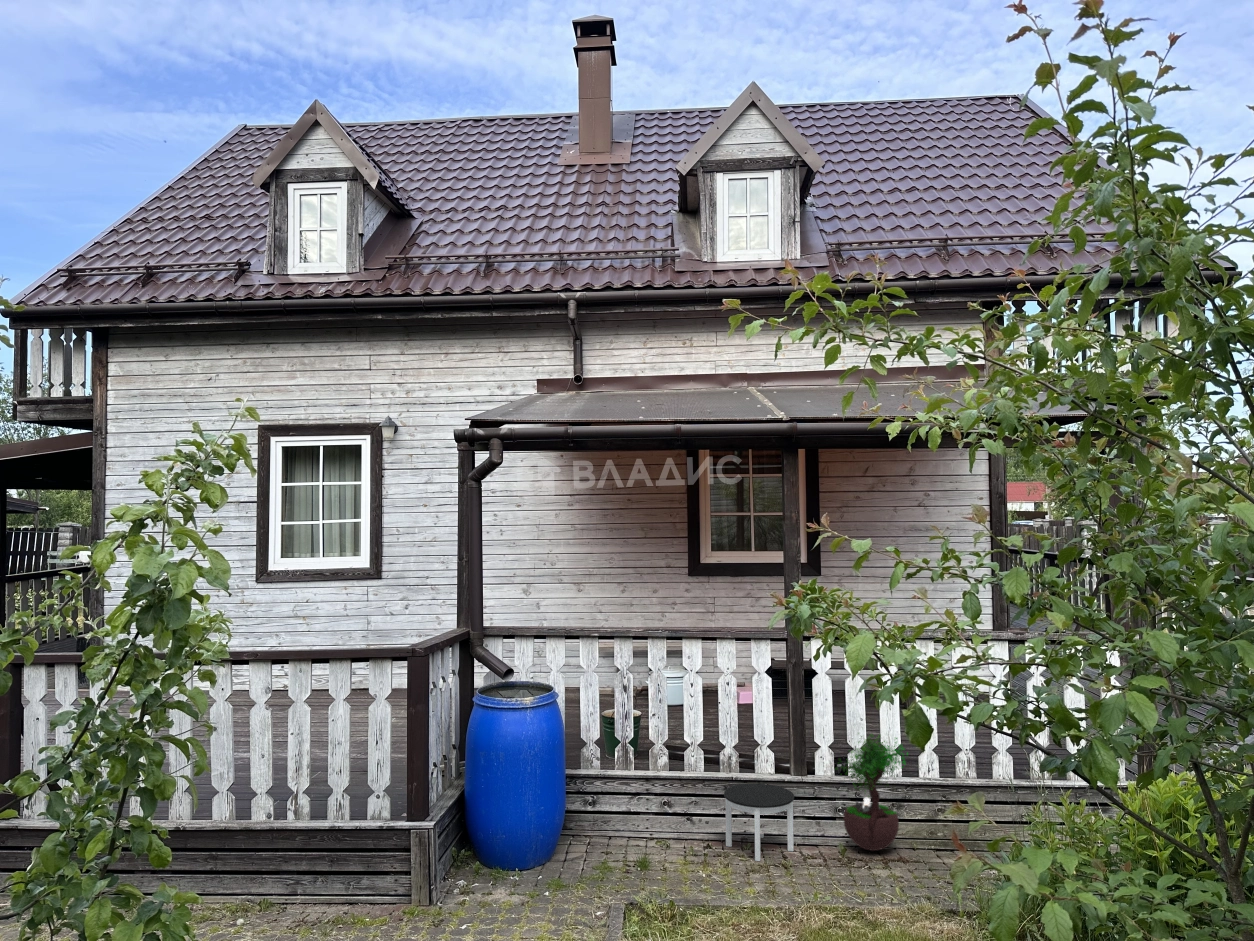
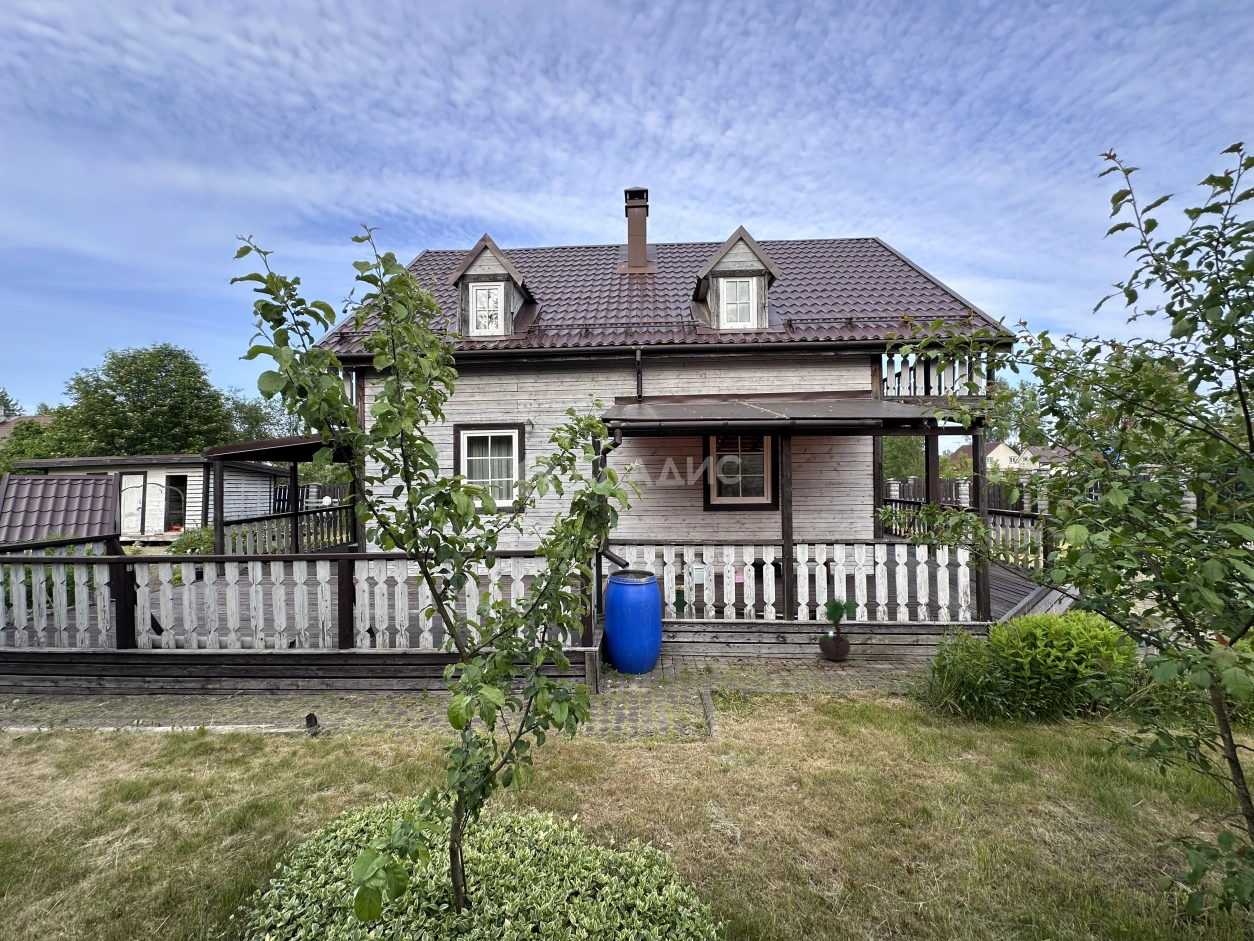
round table: present [724,783,794,861] -> none [752,624,792,666]

